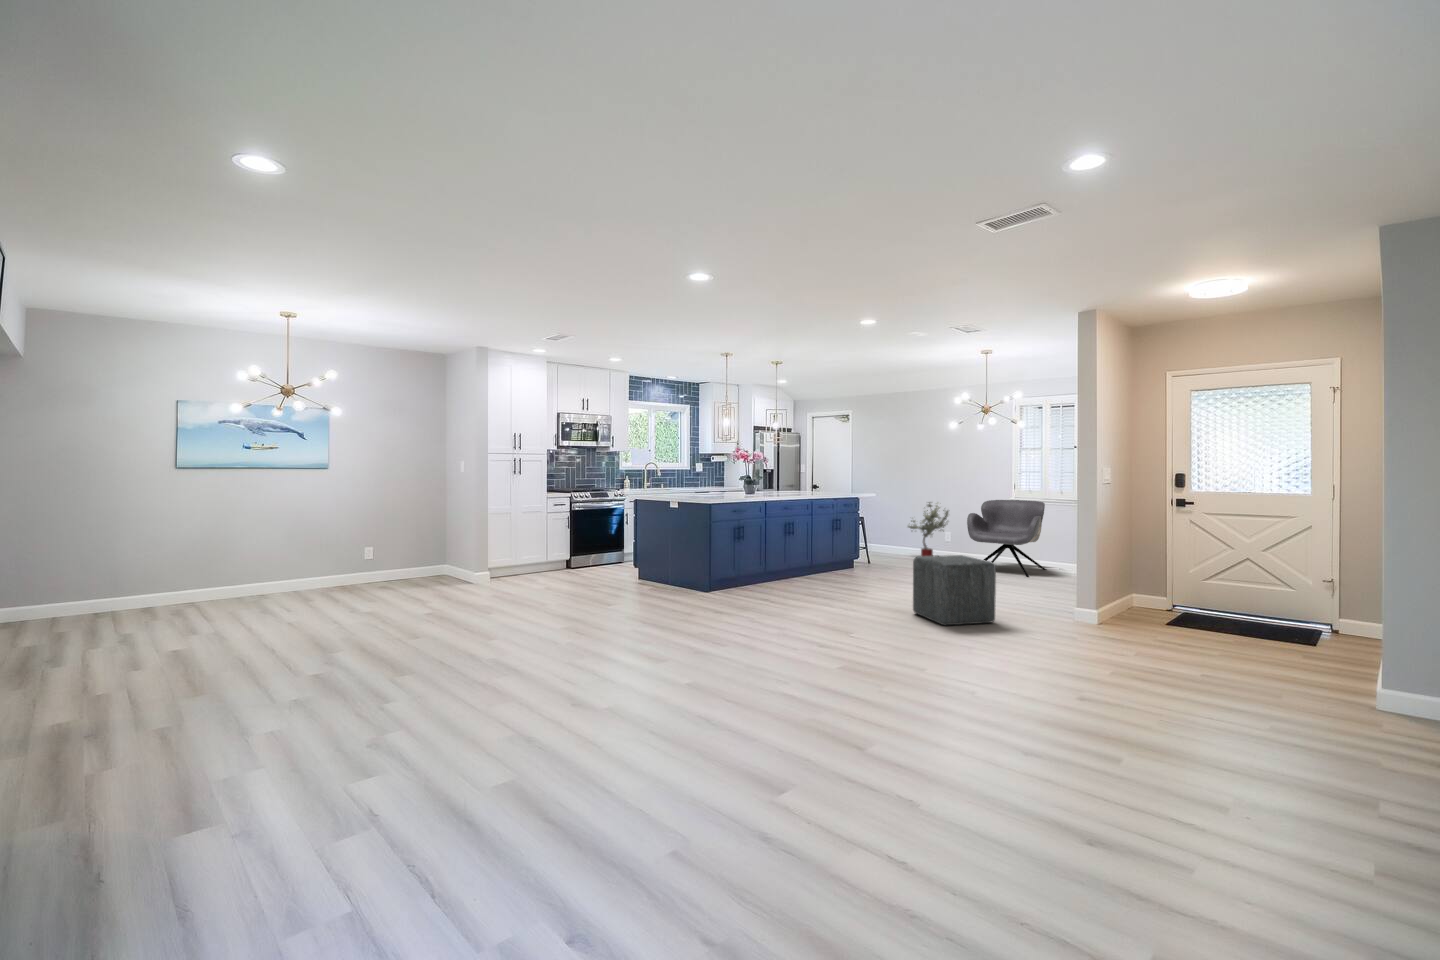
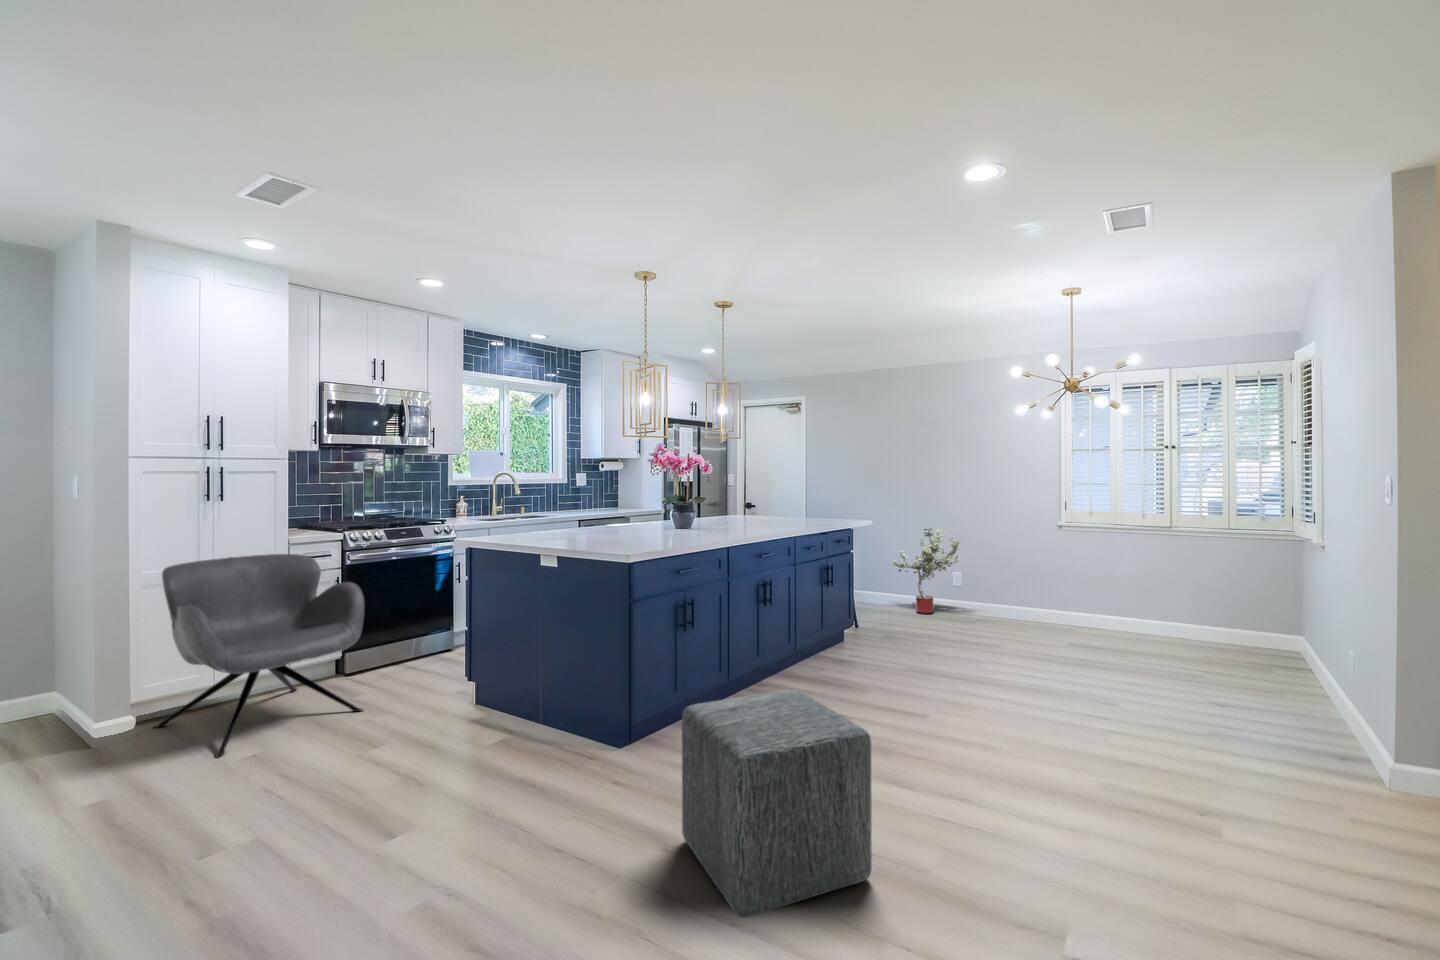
armchair: present [967,500,1047,577] -> present [154,554,364,758]
ottoman: present [913,555,996,625] -> present [682,689,872,917]

